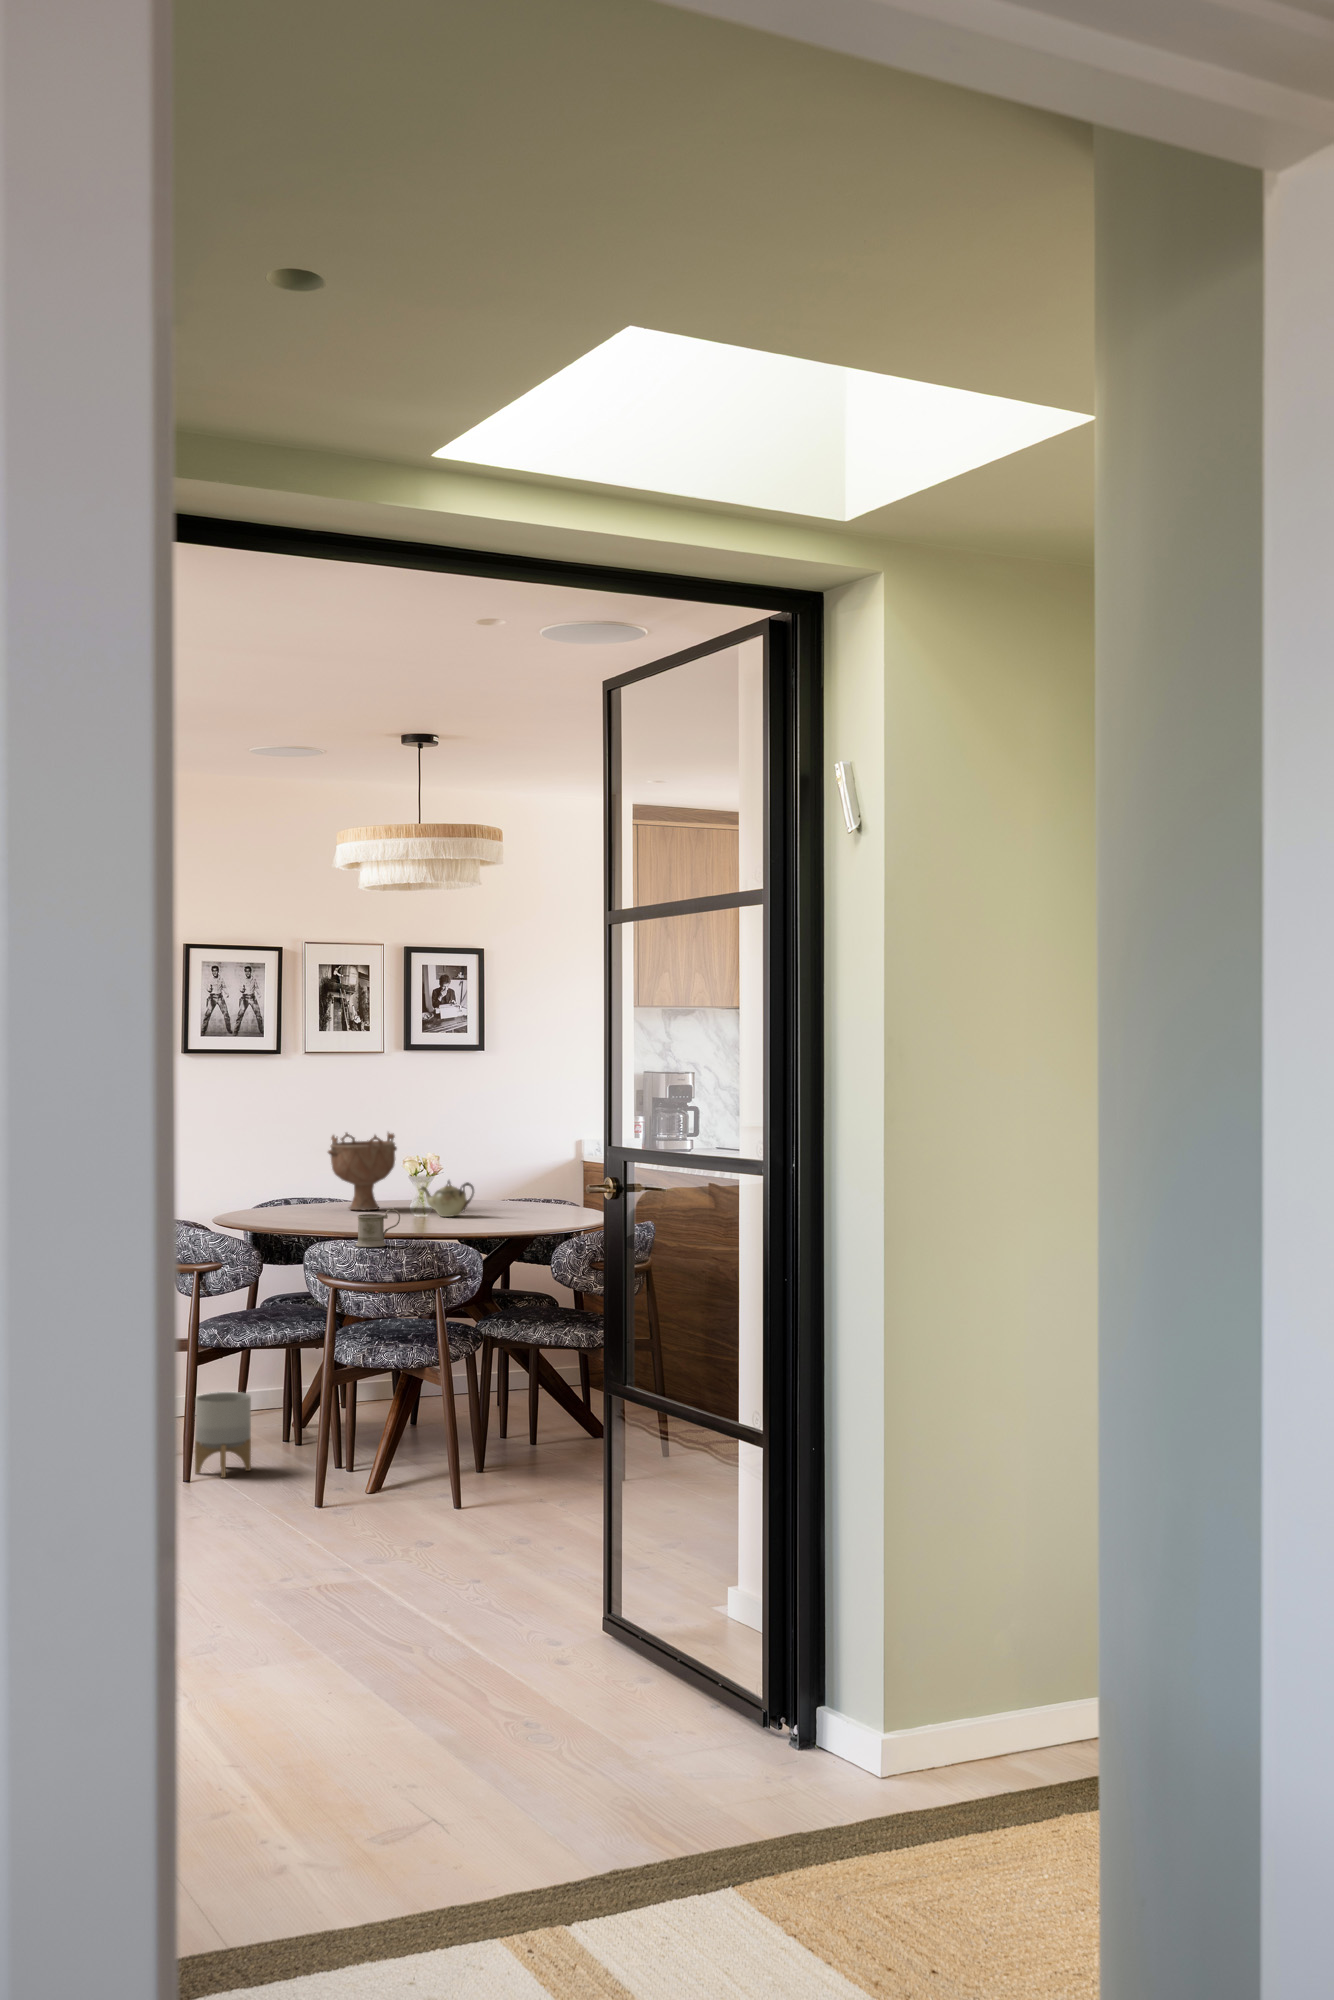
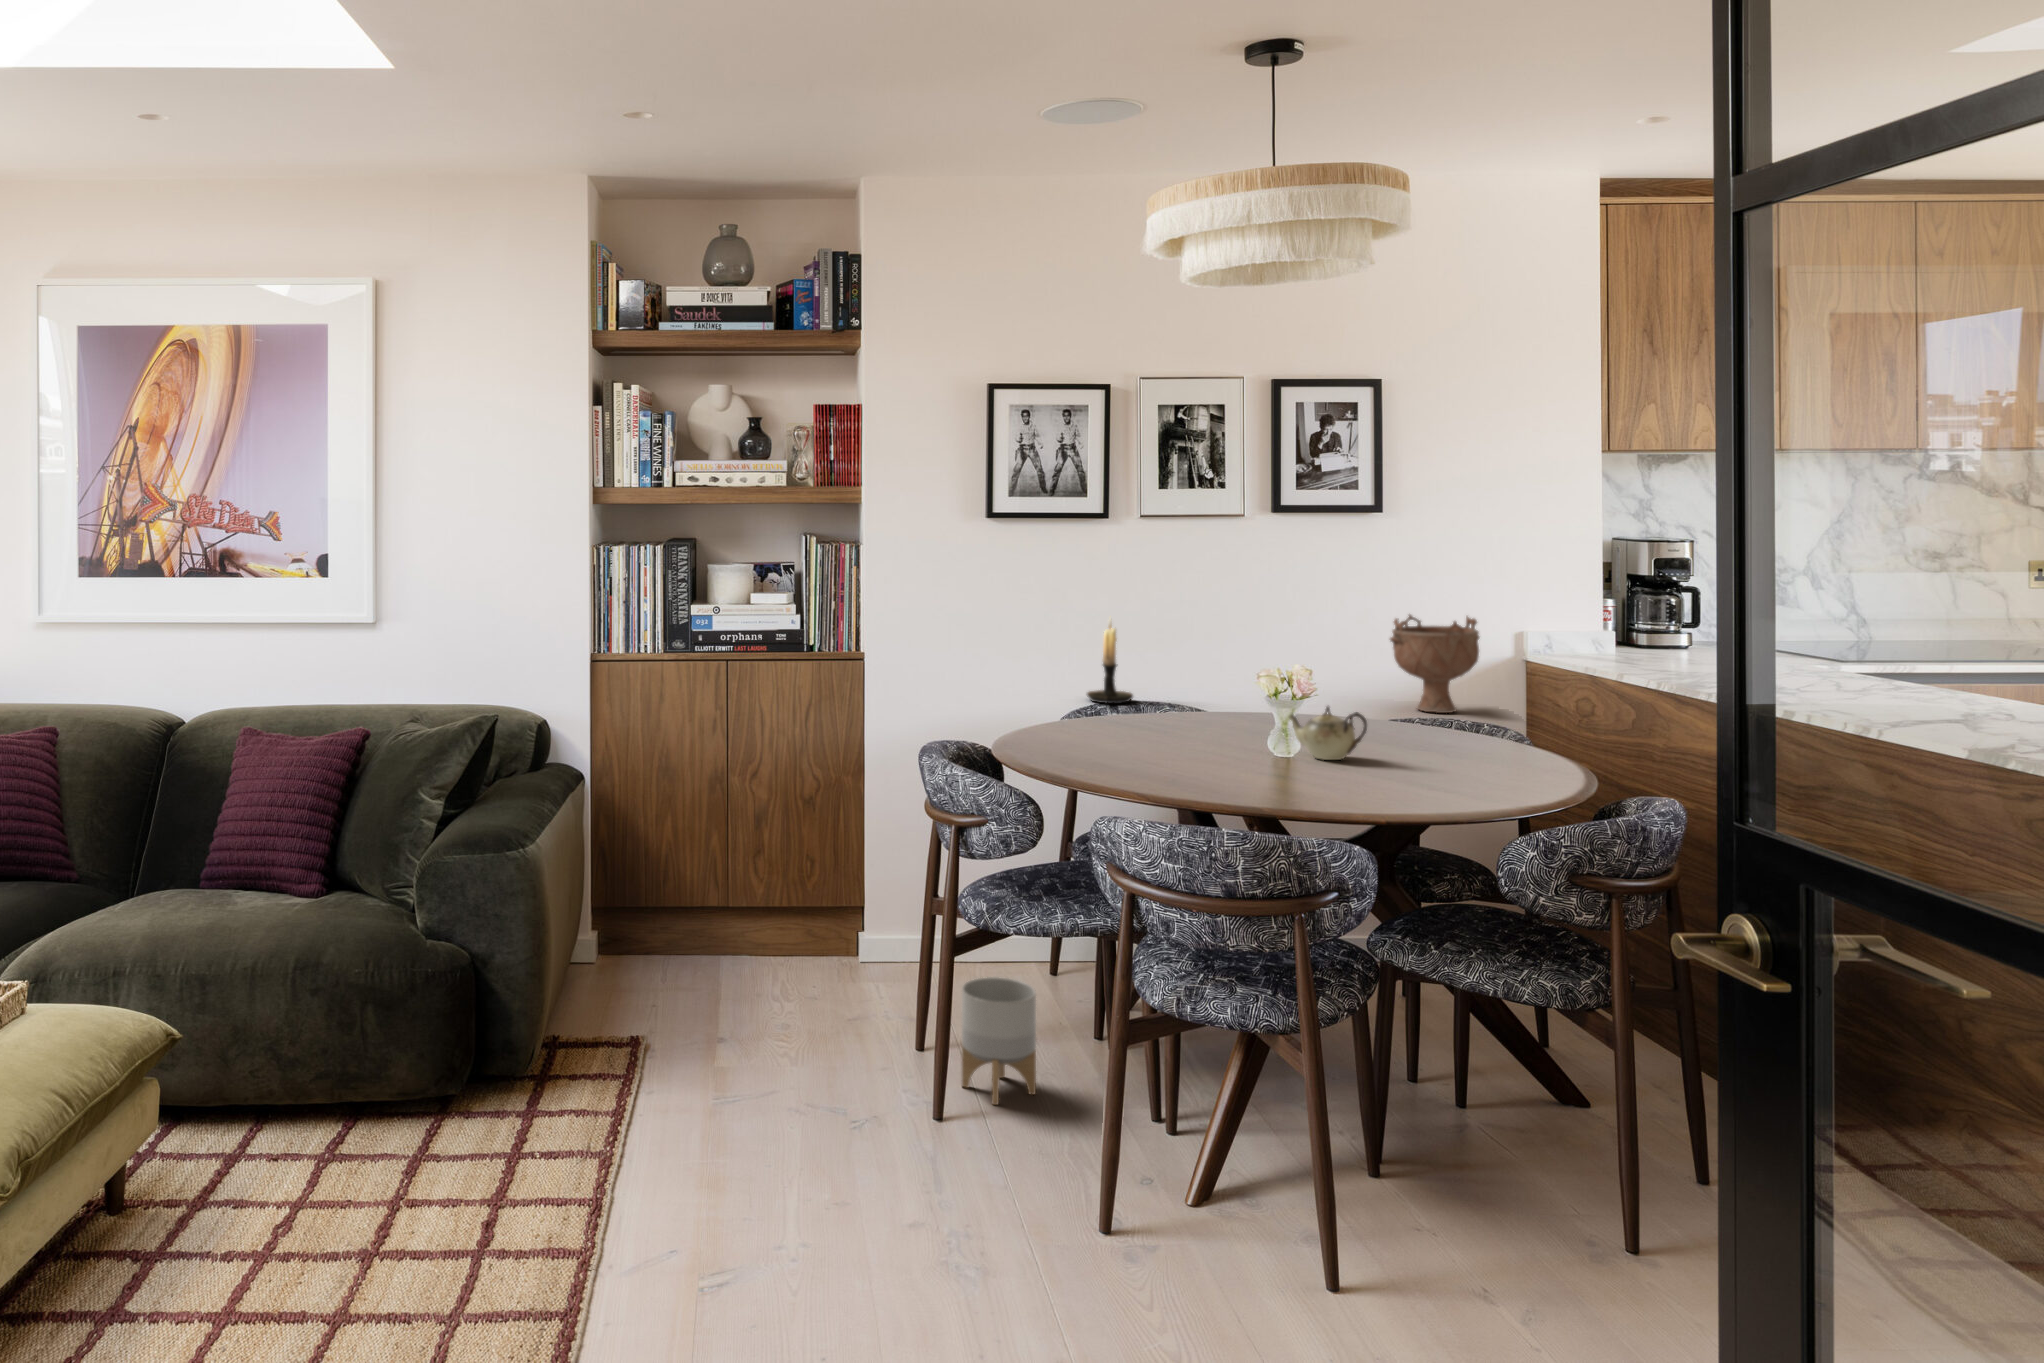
candle holder: none [264,1131,301,1200] -> present [1087,619,1133,704]
decorative bowl: present [328,1133,397,1211] -> present [1390,615,1479,713]
mug: present [355,1208,400,1247] -> none [1161,778,1233,839]

